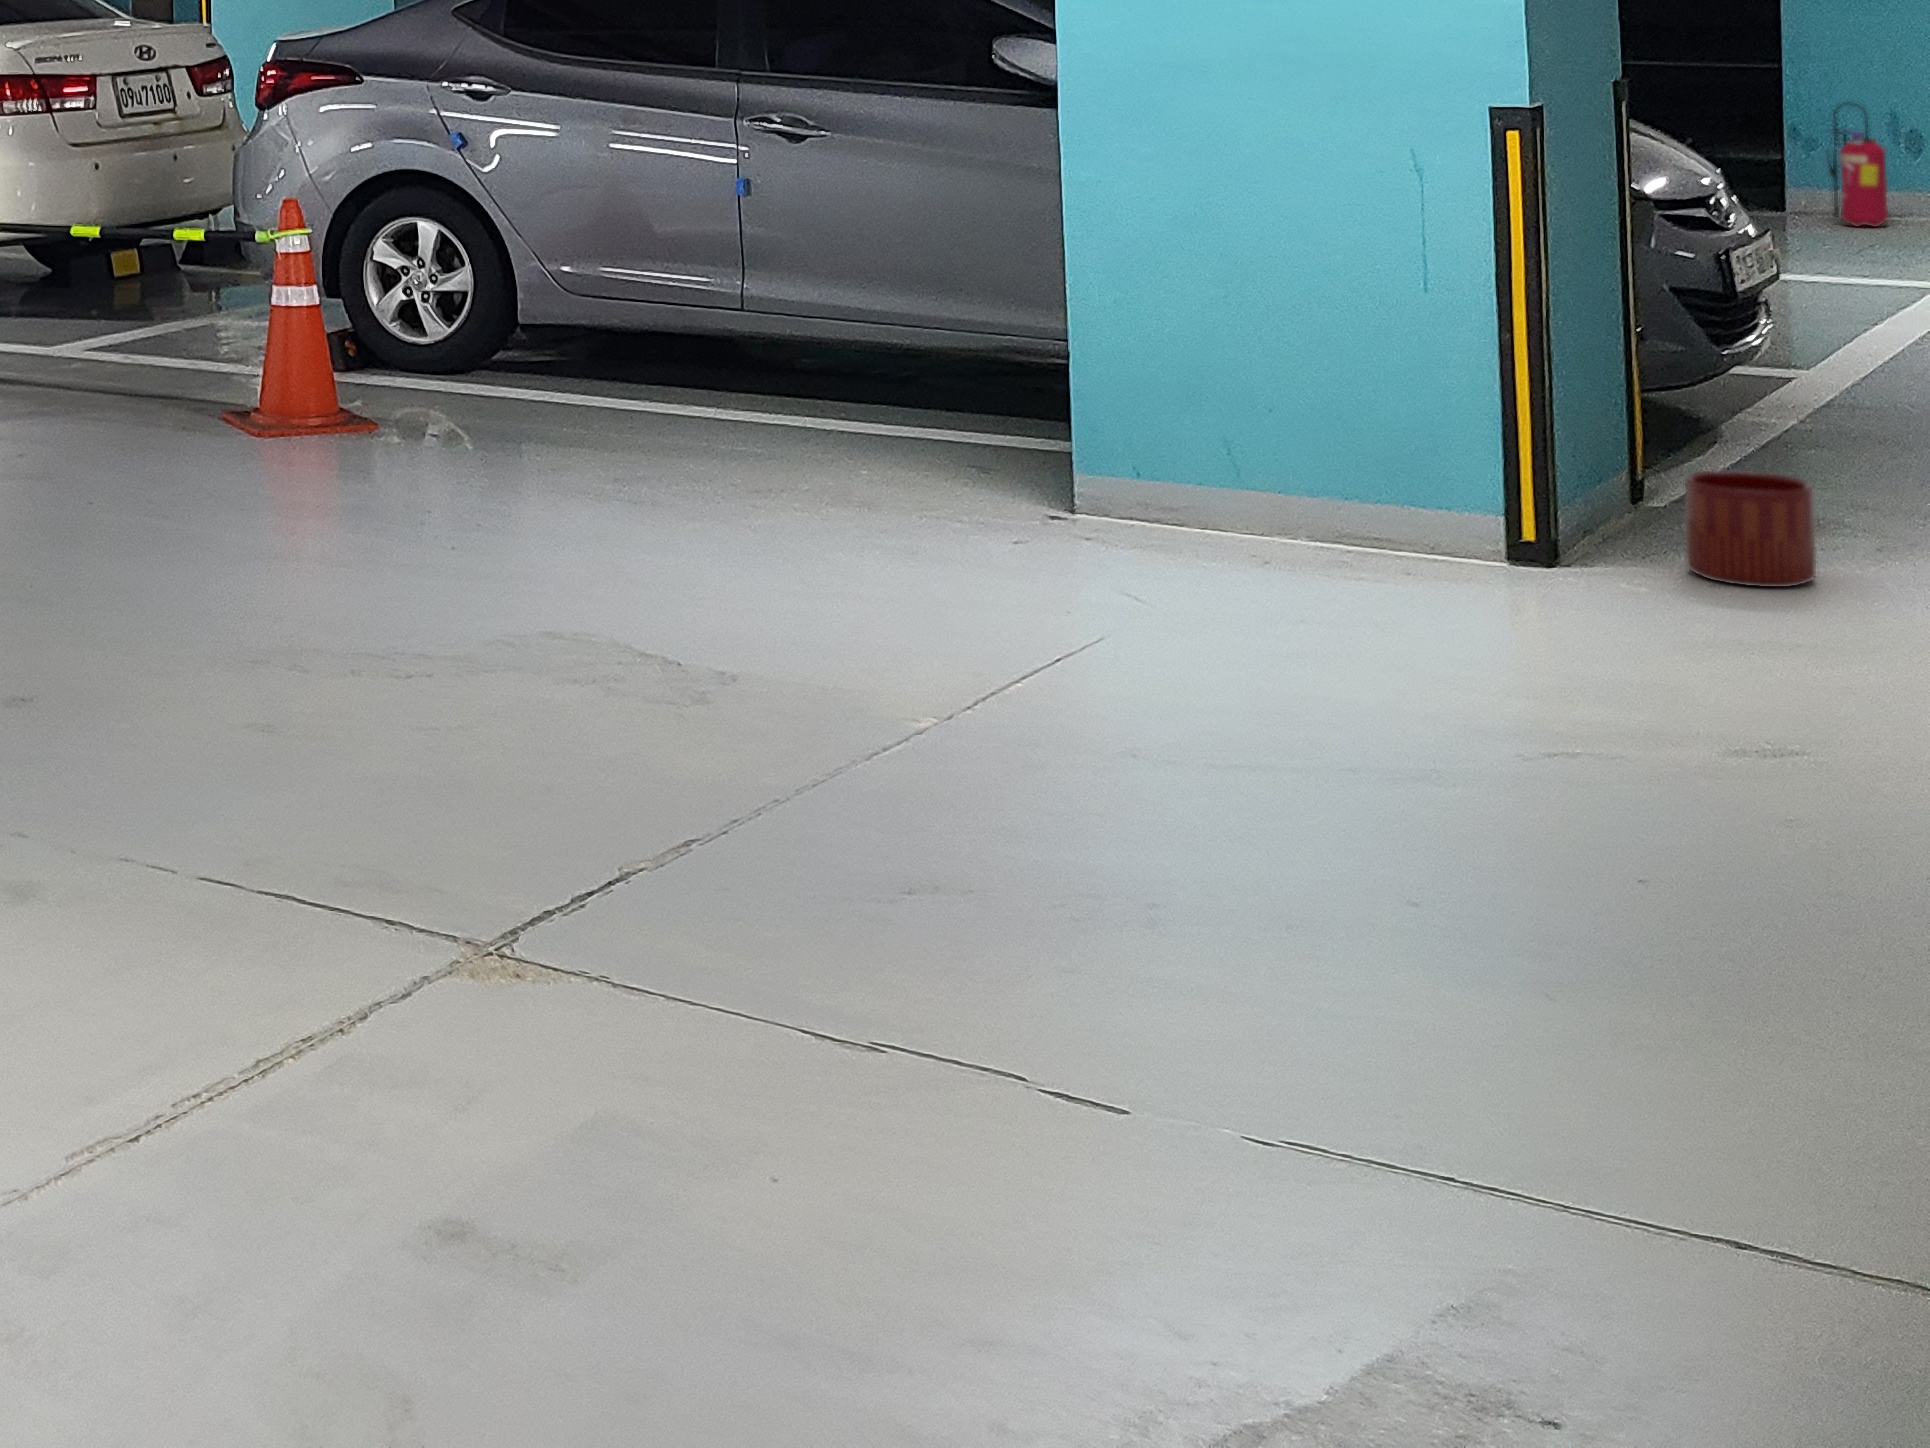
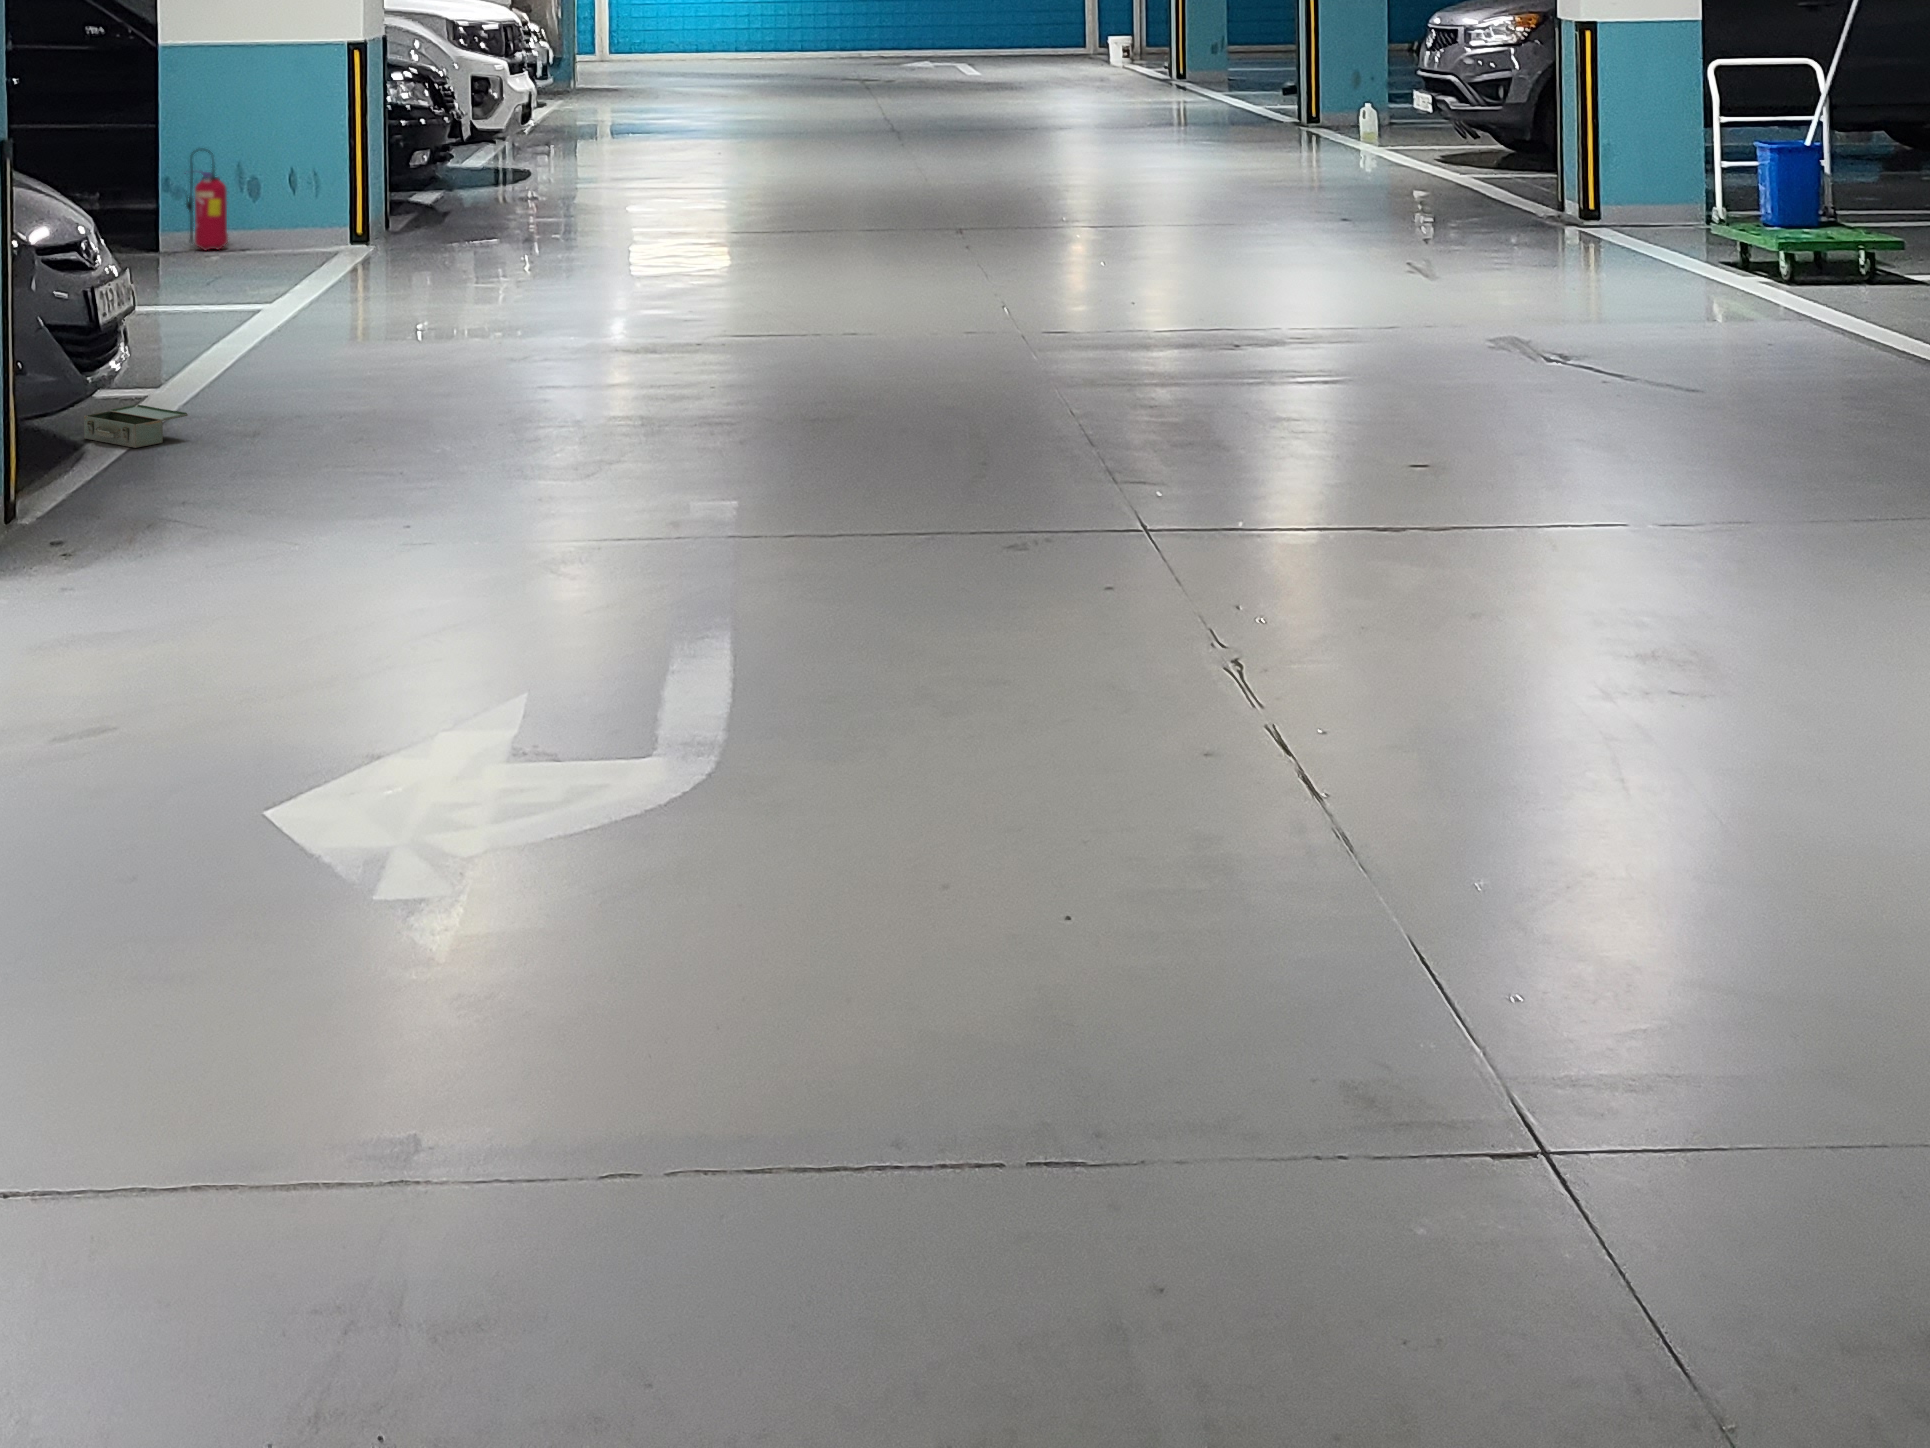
toolbox: none [1715,394,1855,442] -> present [84,405,188,448]
planter: present [1685,470,1816,587] -> none [45,484,147,588]

